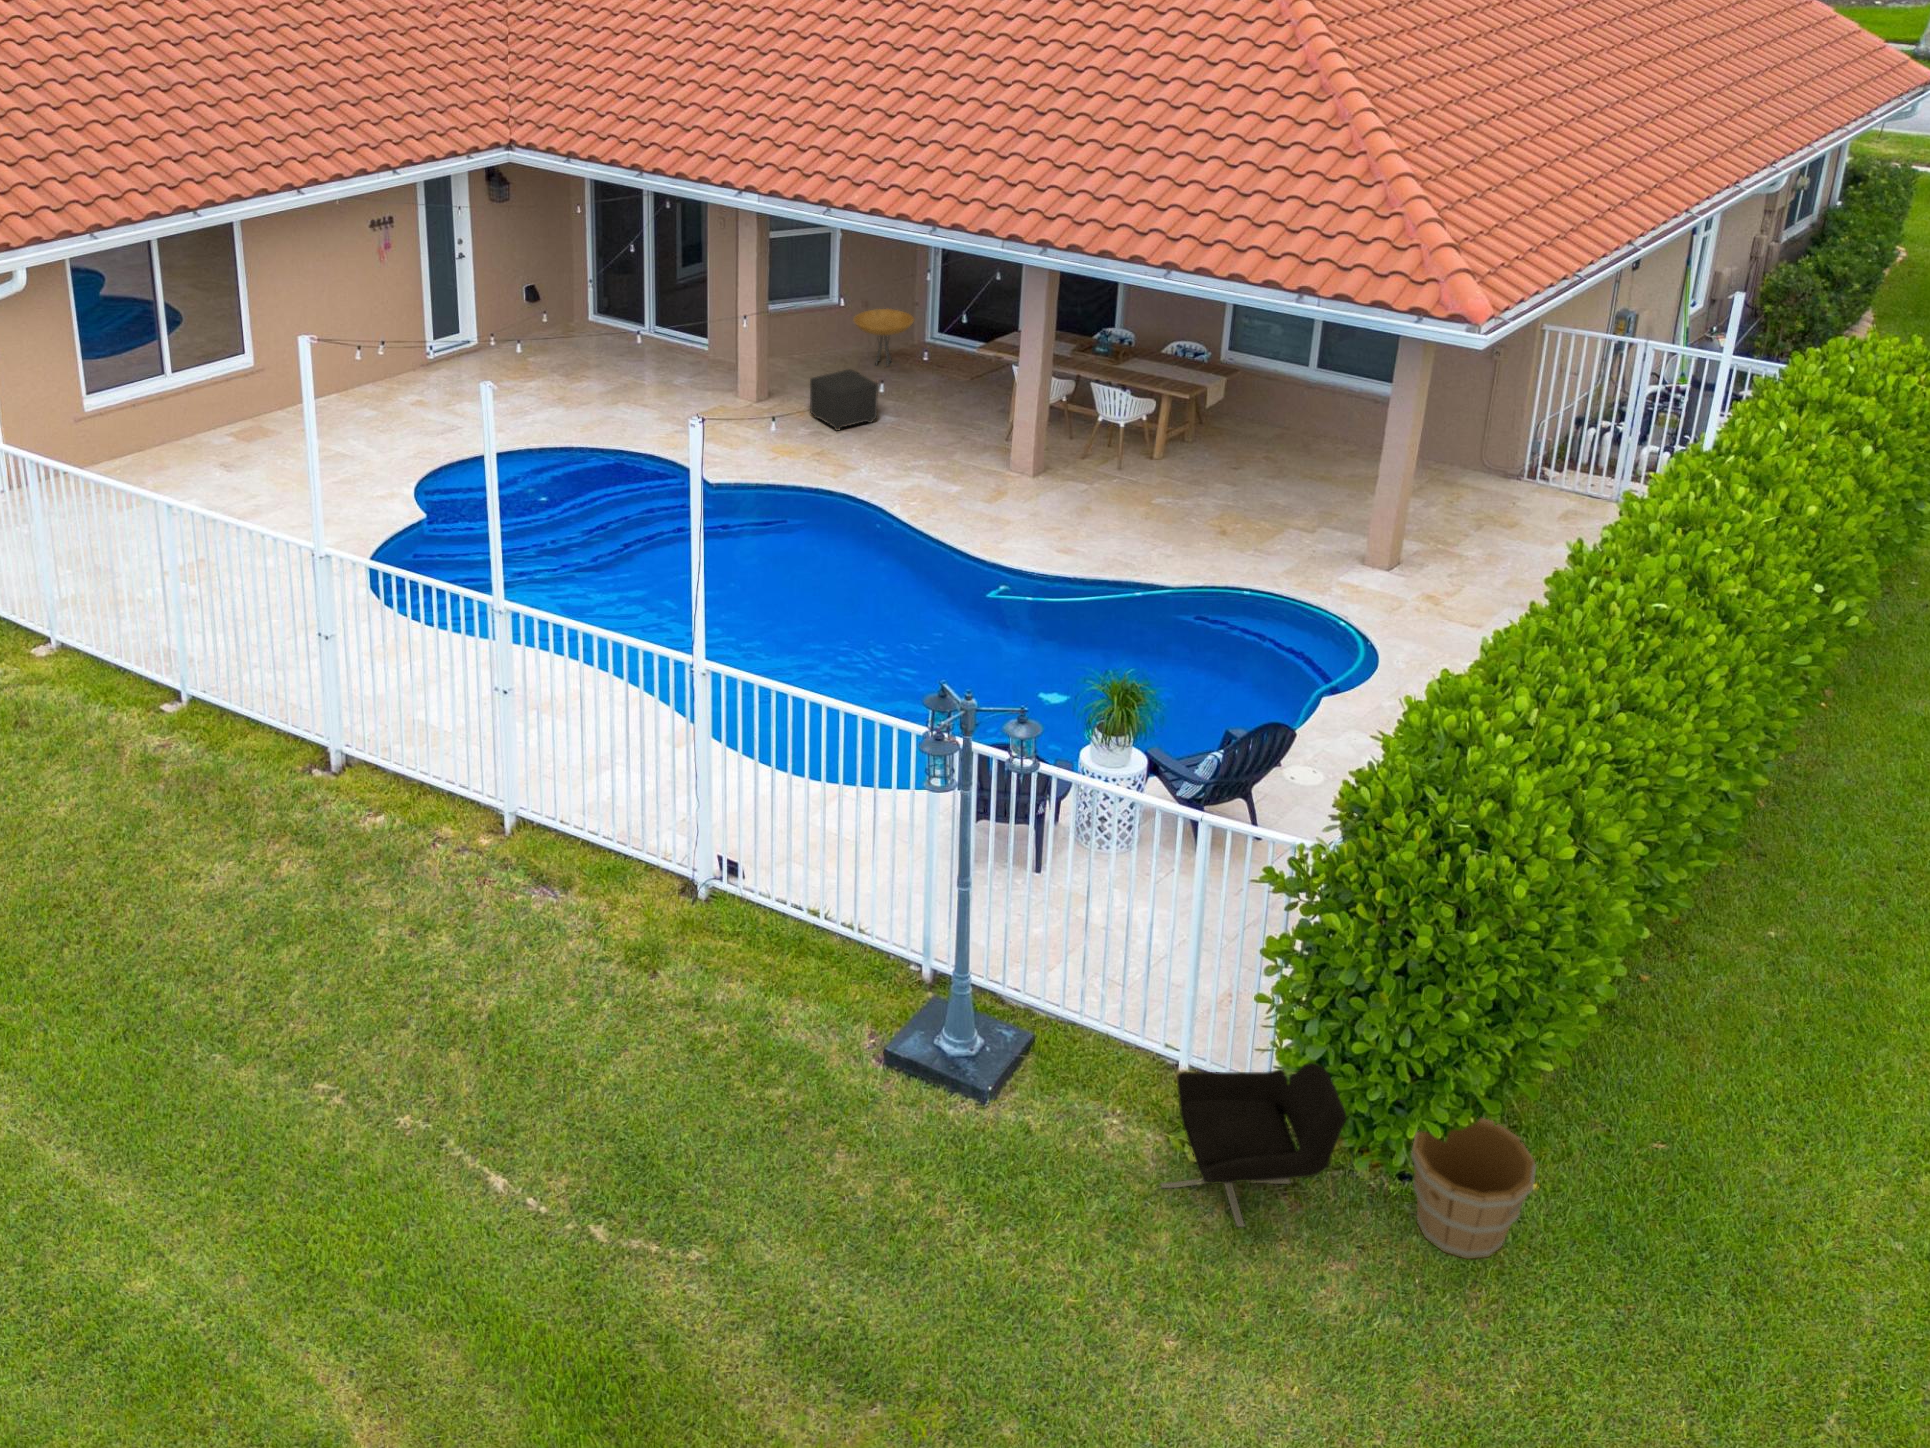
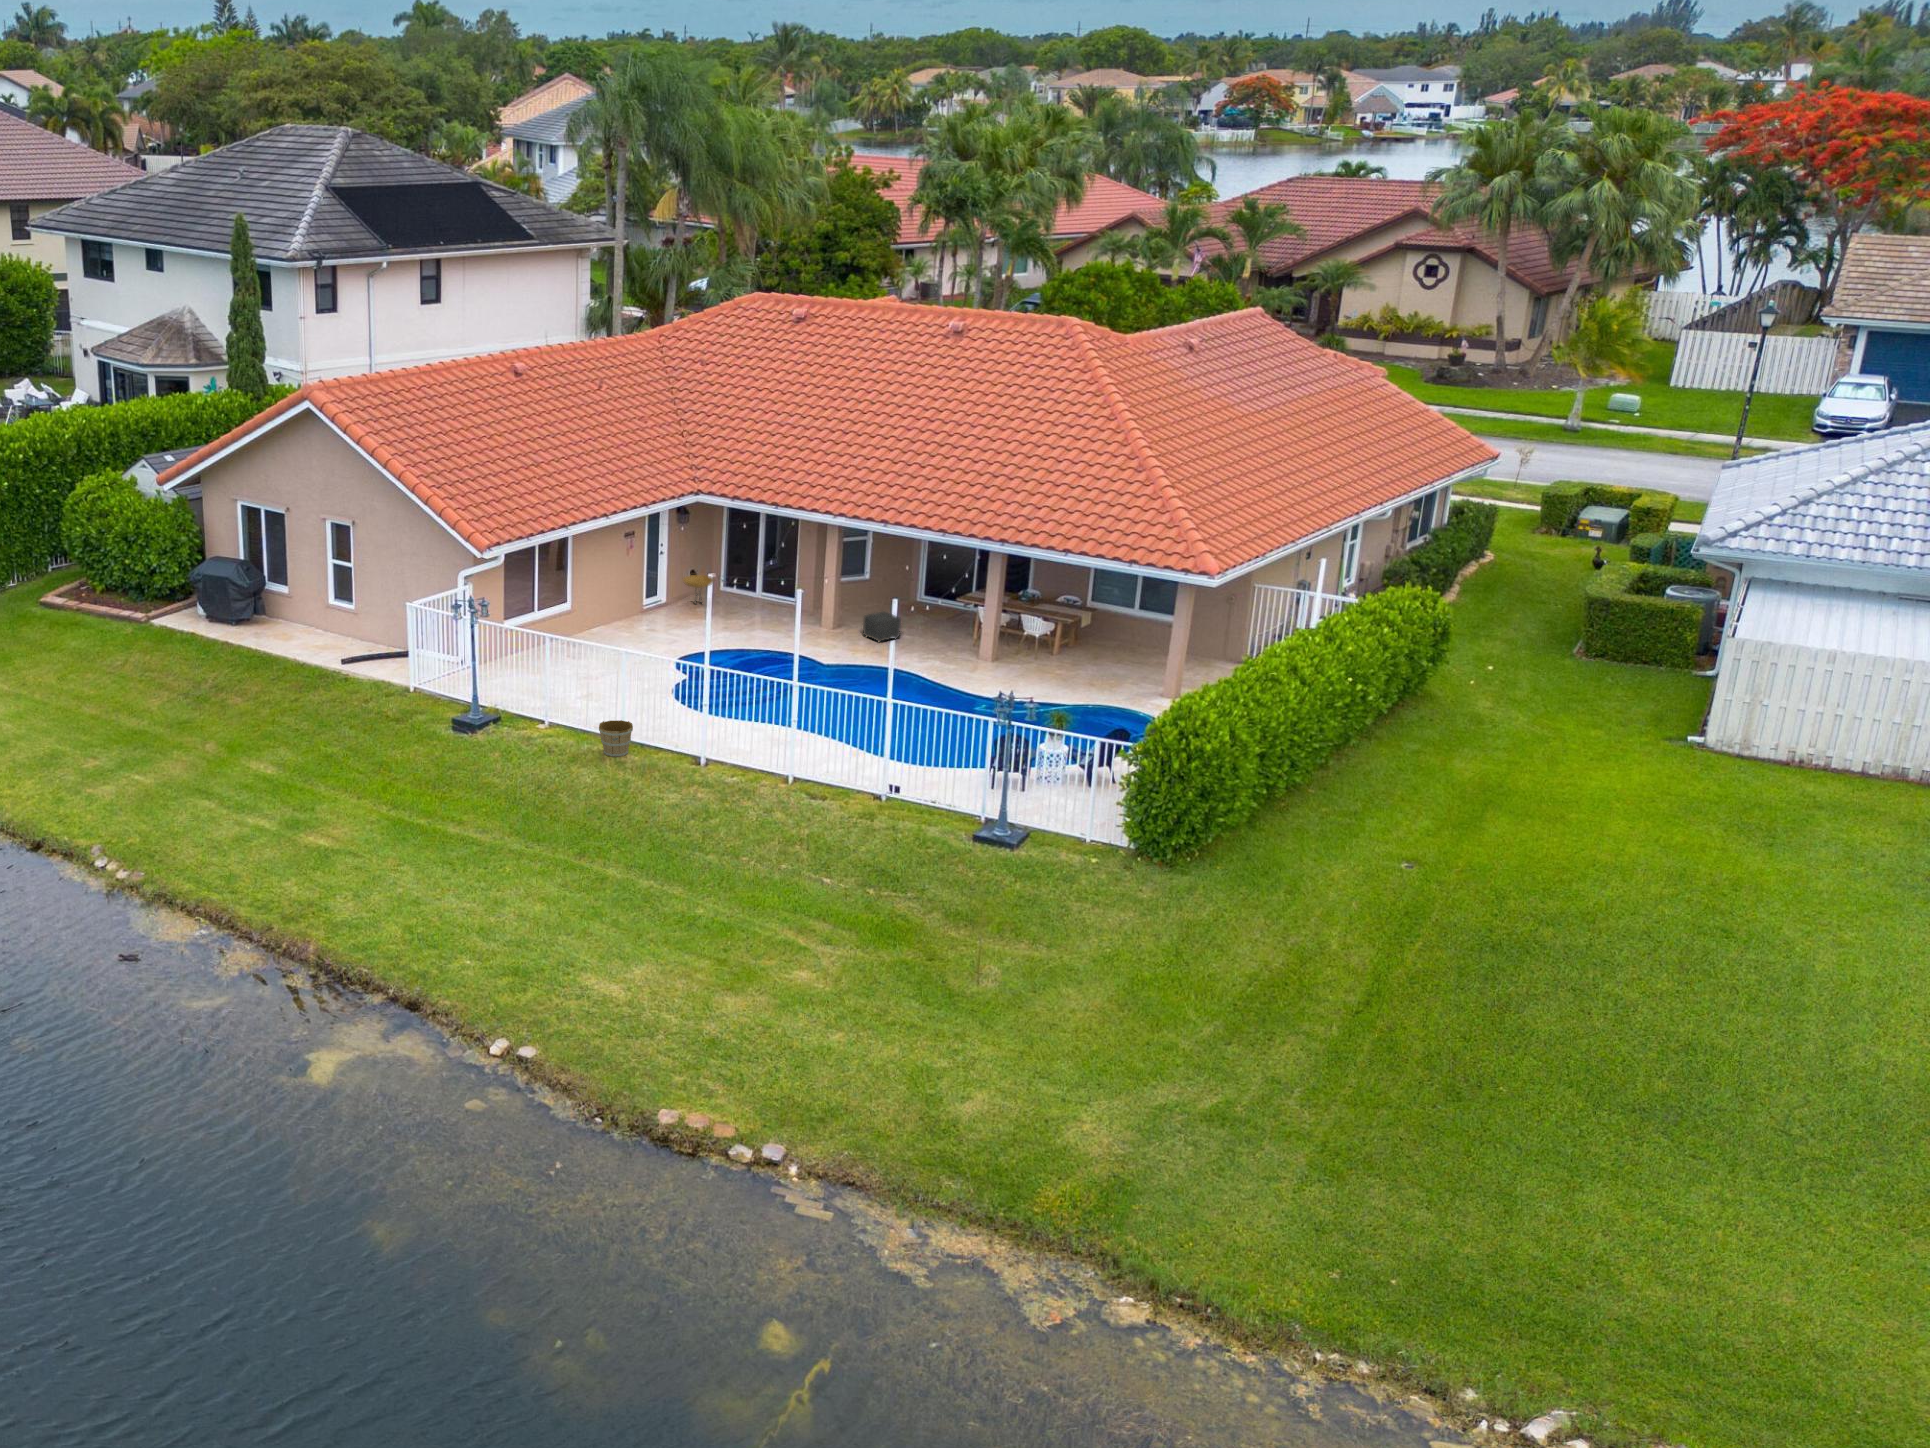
side table: present [854,309,914,366] -> present [683,575,714,603]
lounge chair: present [1161,1063,1346,1227] -> none [1084,822,1153,881]
wooden bucket: present [1411,1118,1536,1259] -> present [599,720,633,757]

